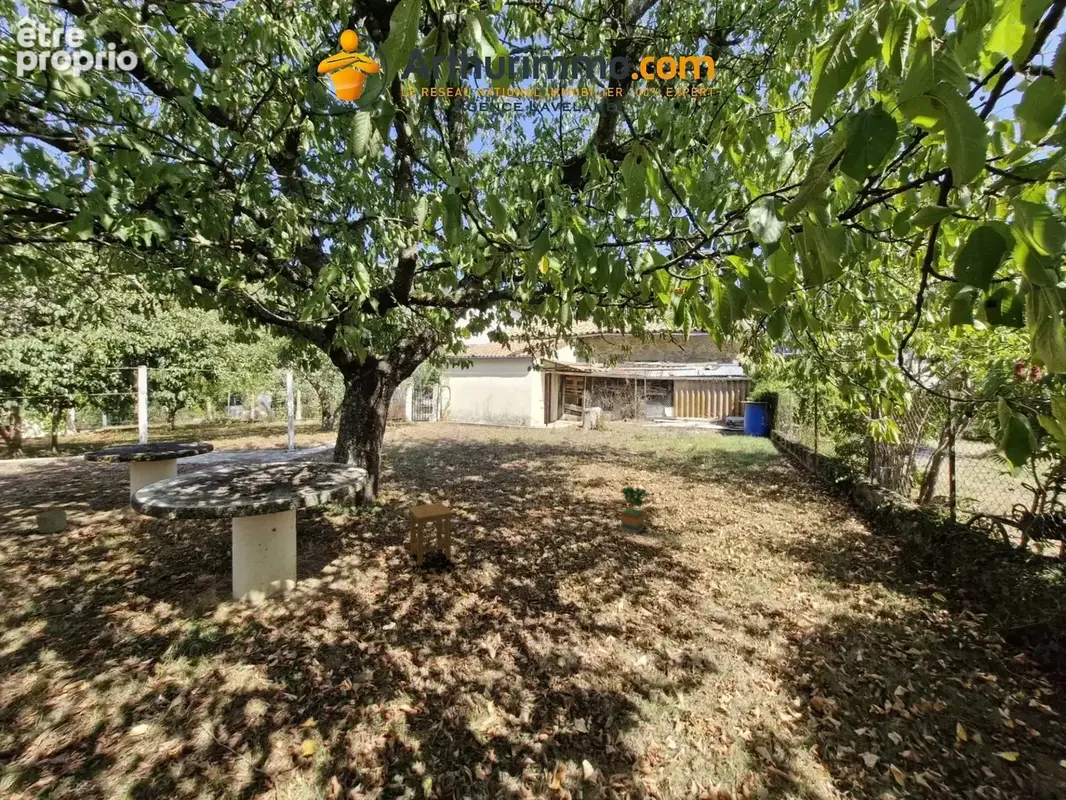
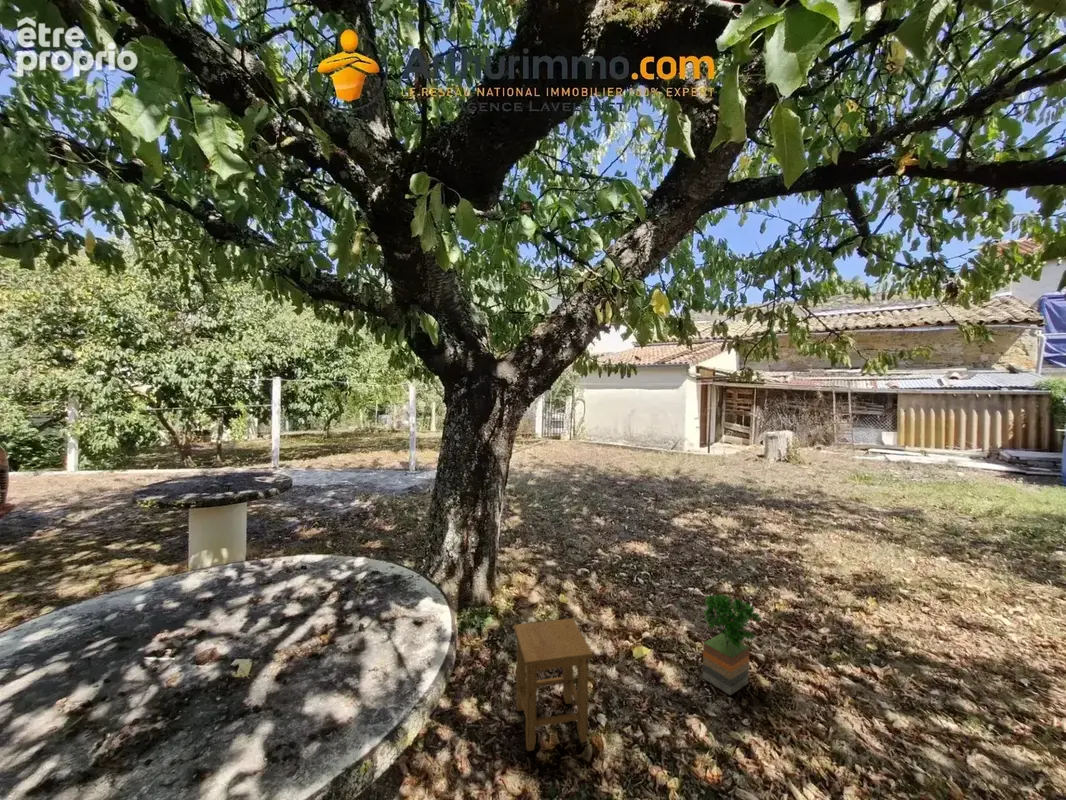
potted tree: present [621,487,649,534] -> present [702,594,761,695]
bucket: present [25,510,67,533] -> none [76,552,123,582]

